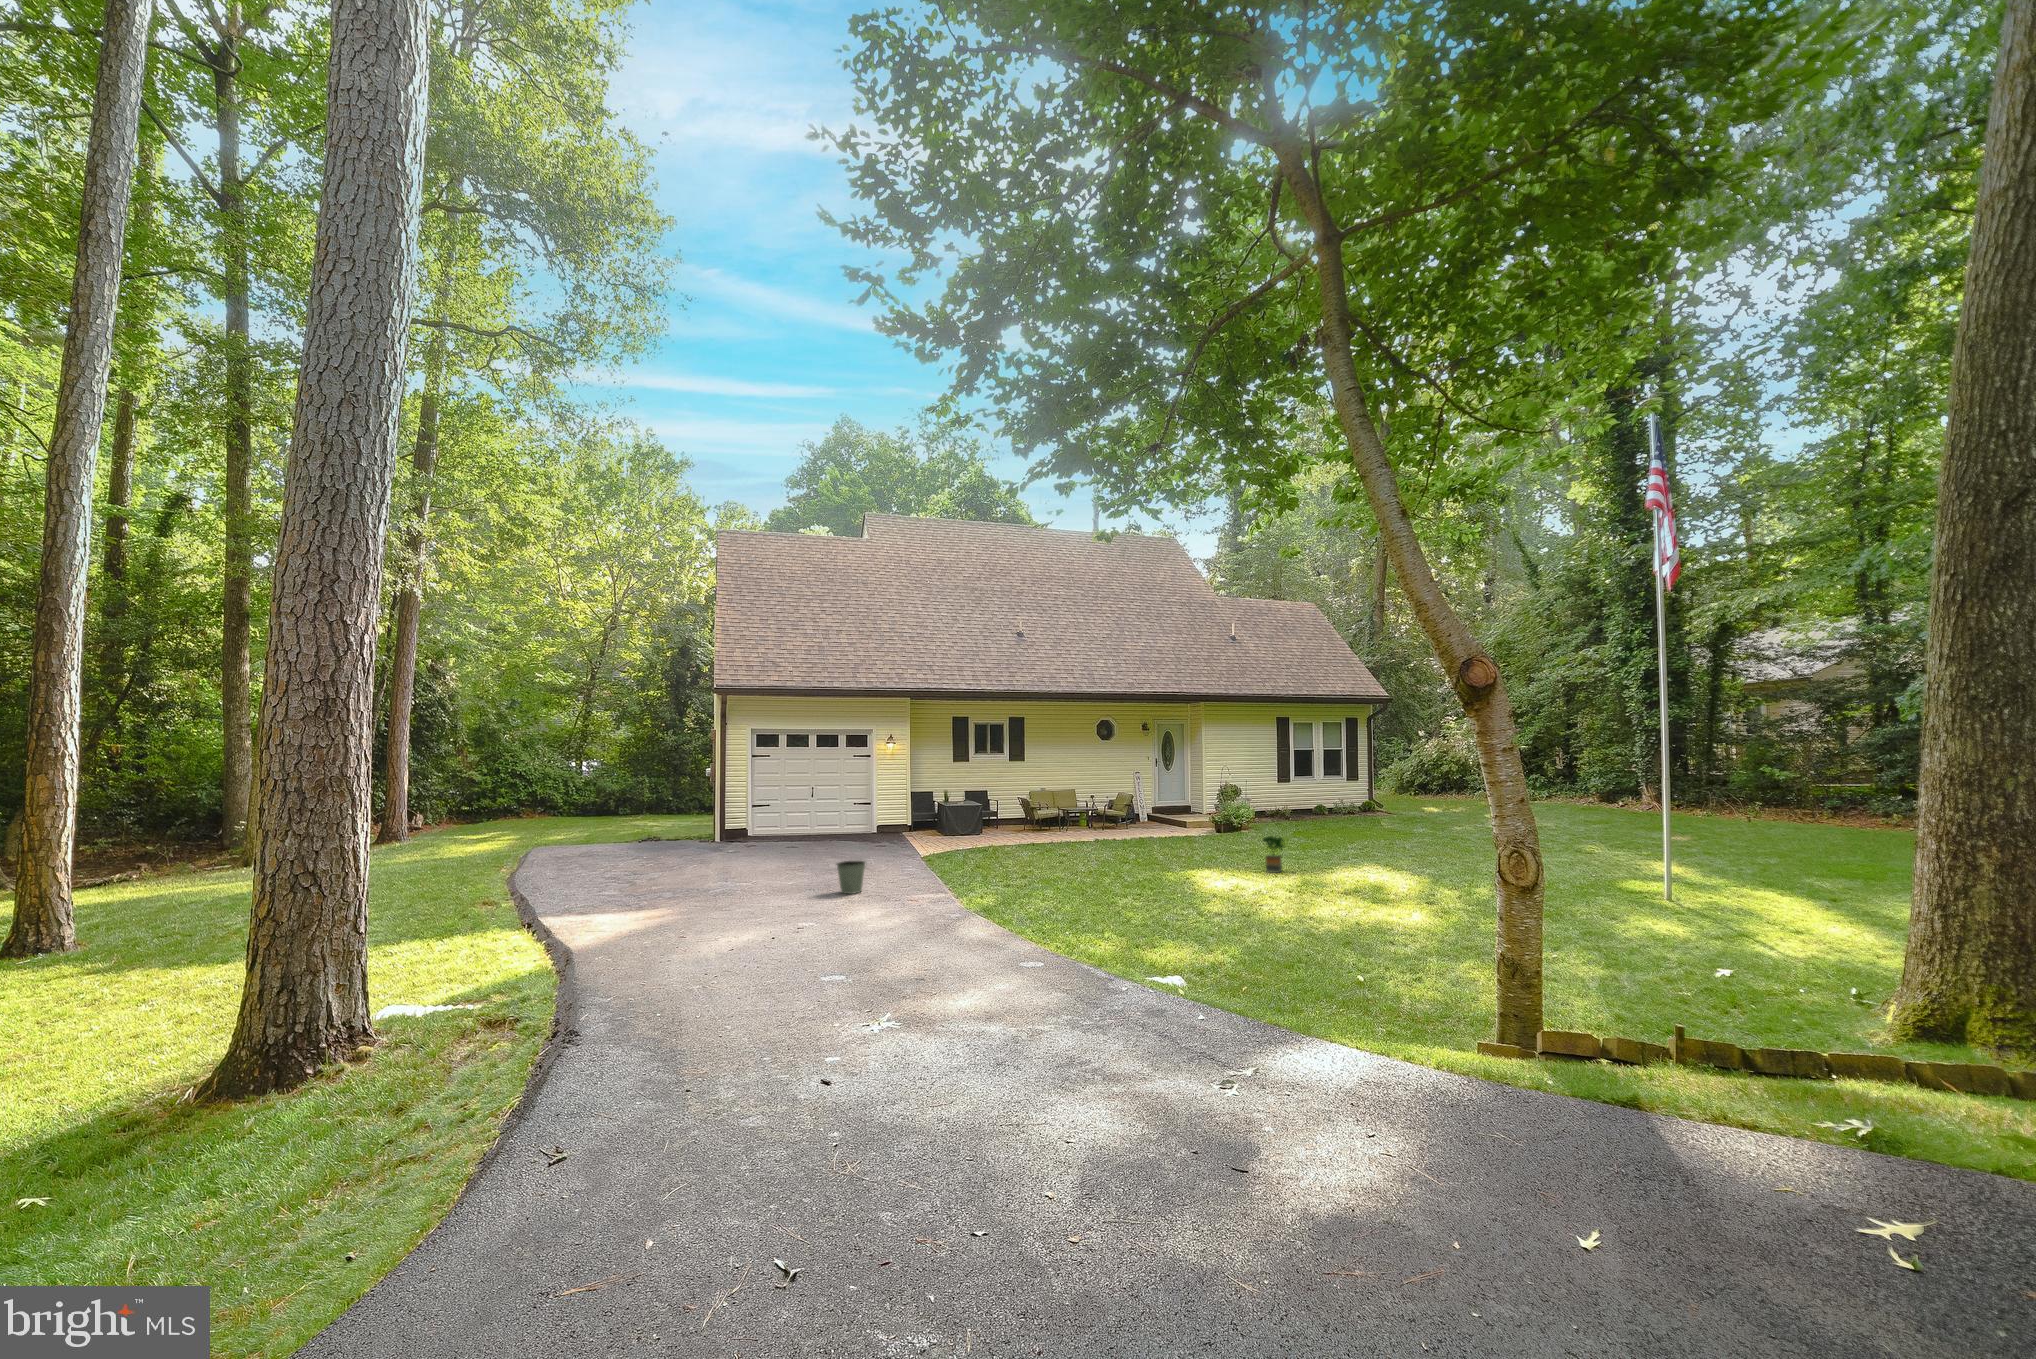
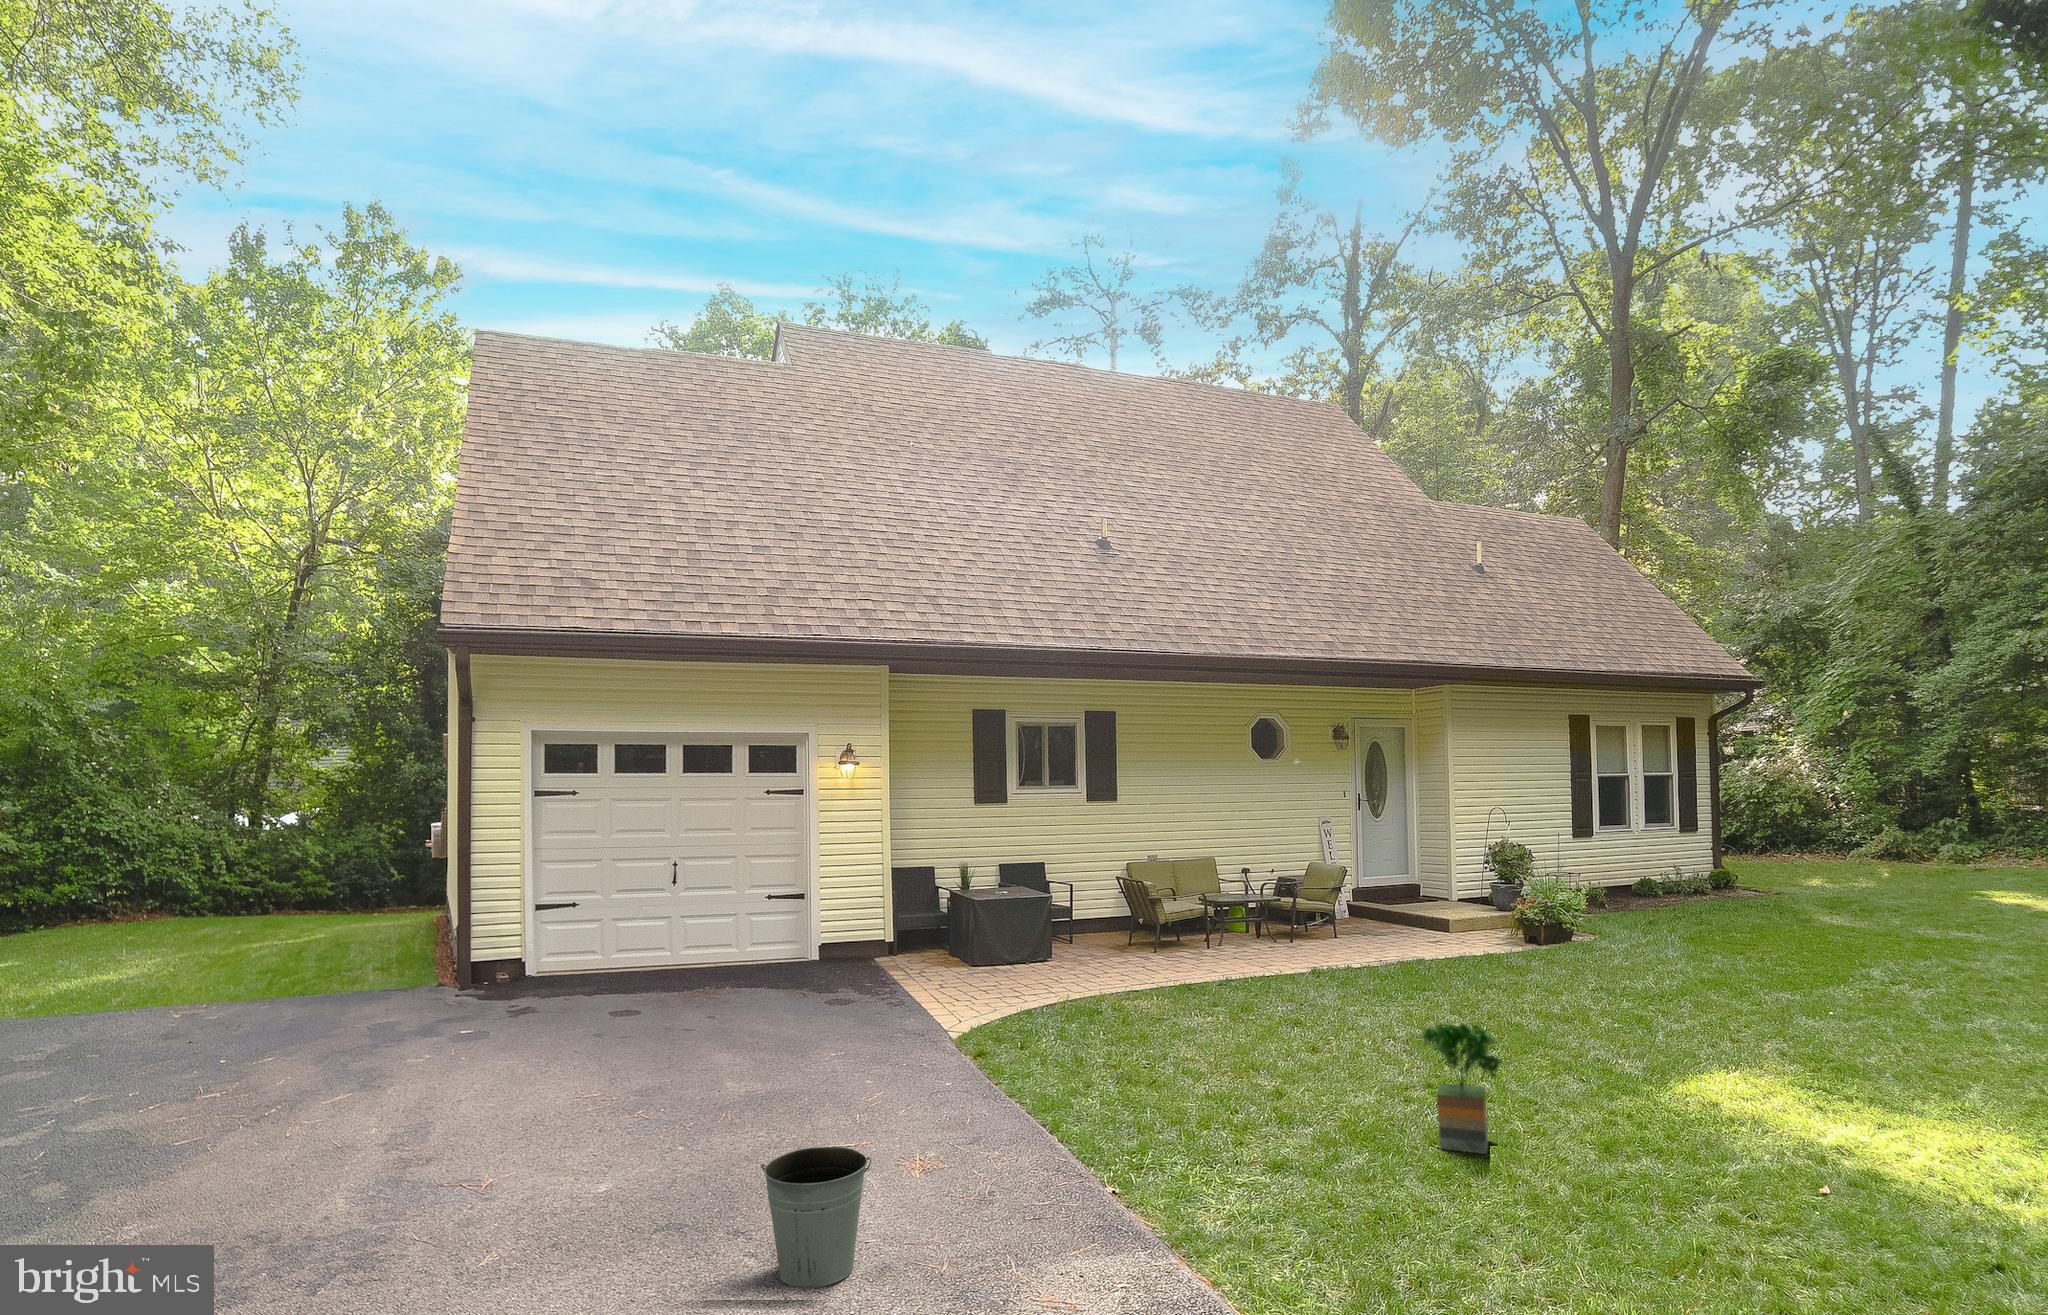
potted tree: present [1263,836,1285,873] -> present [1420,1023,1503,1154]

